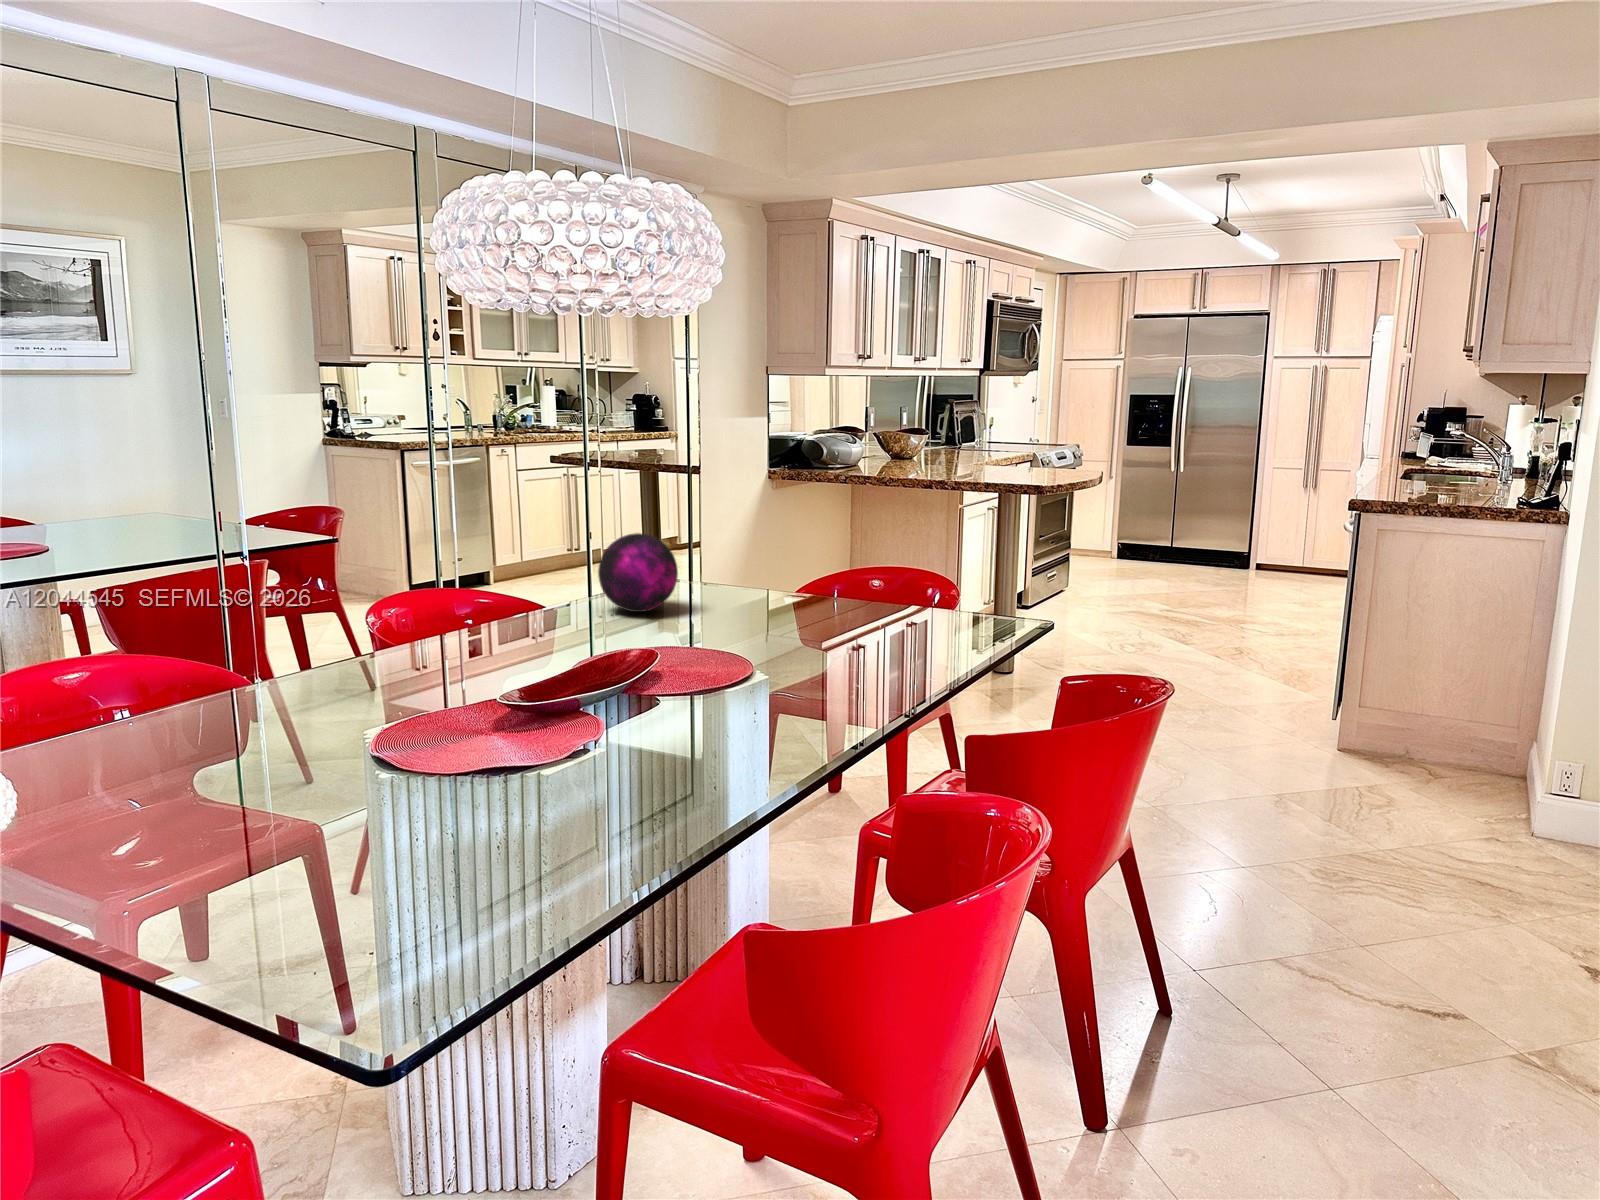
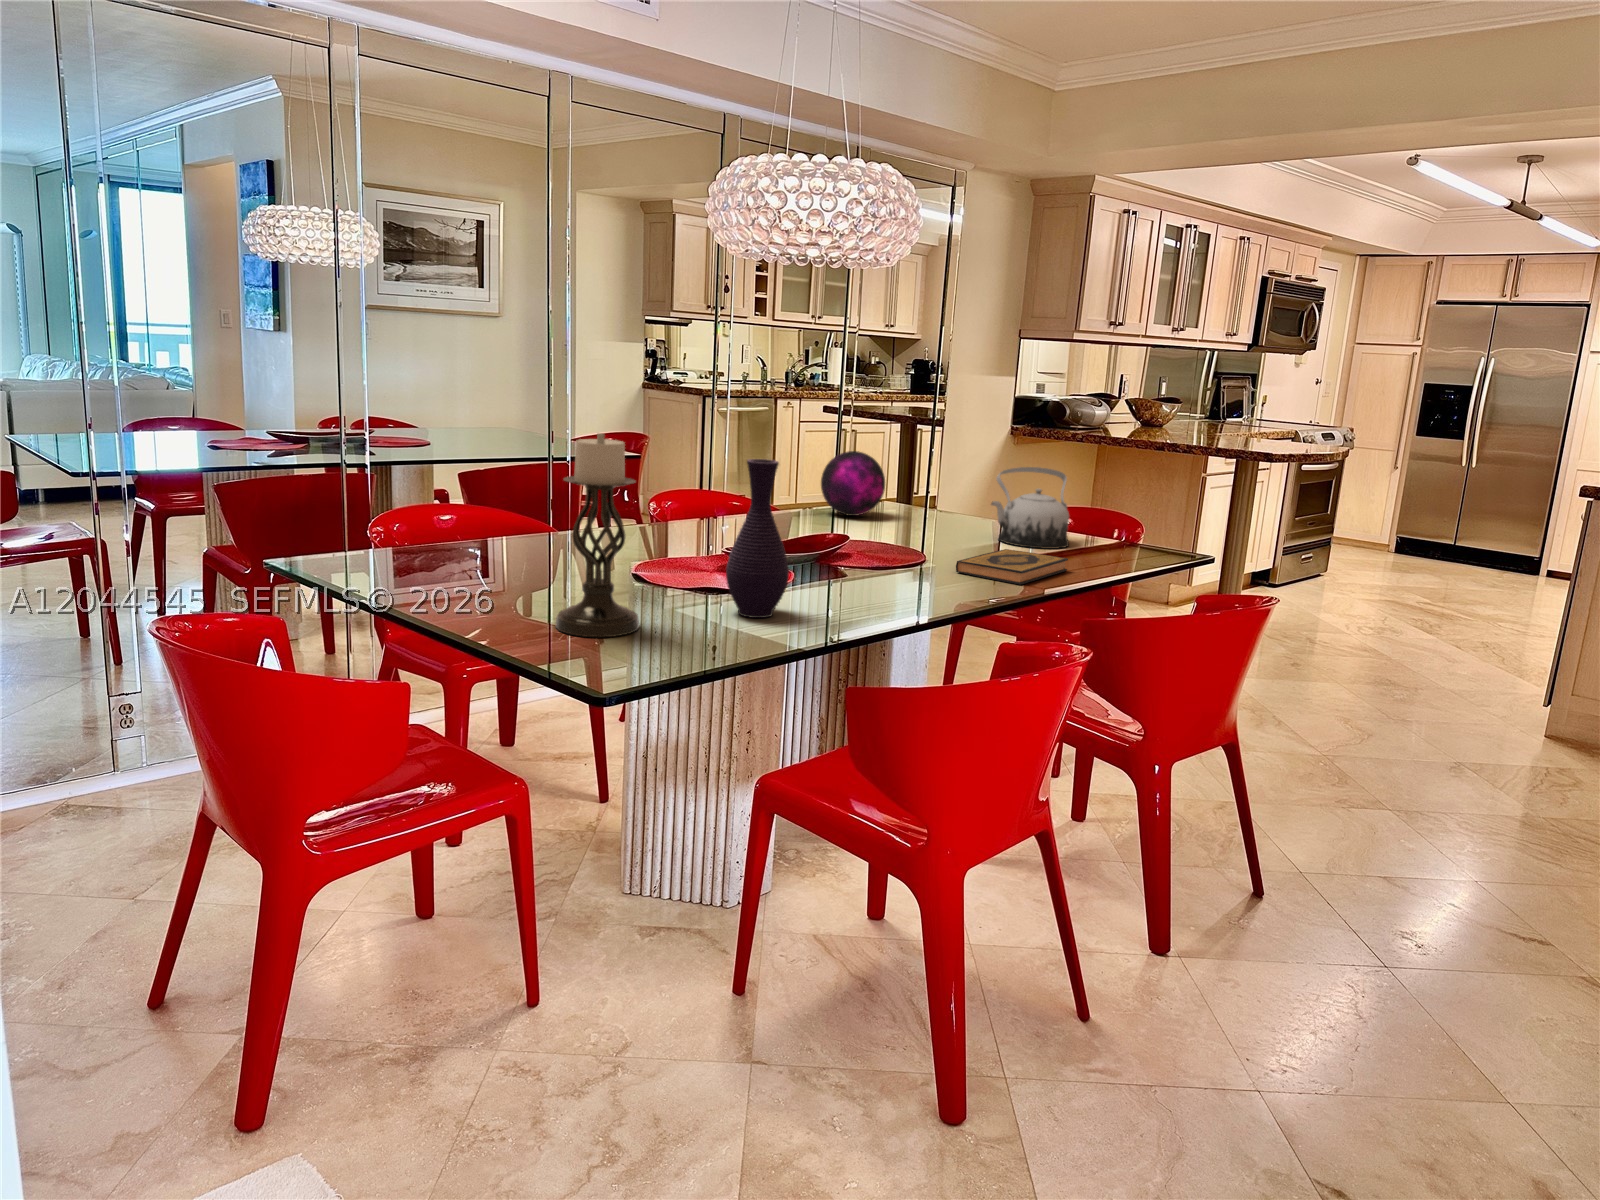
teapot: none [816,543,907,642] -> present [991,467,1069,549]
candle holder: none [279,607,421,929] -> present [556,433,639,637]
vase: none [539,607,630,834] -> present [726,459,789,618]
hardback book: none [807,654,931,710] -> present [956,549,1068,585]

